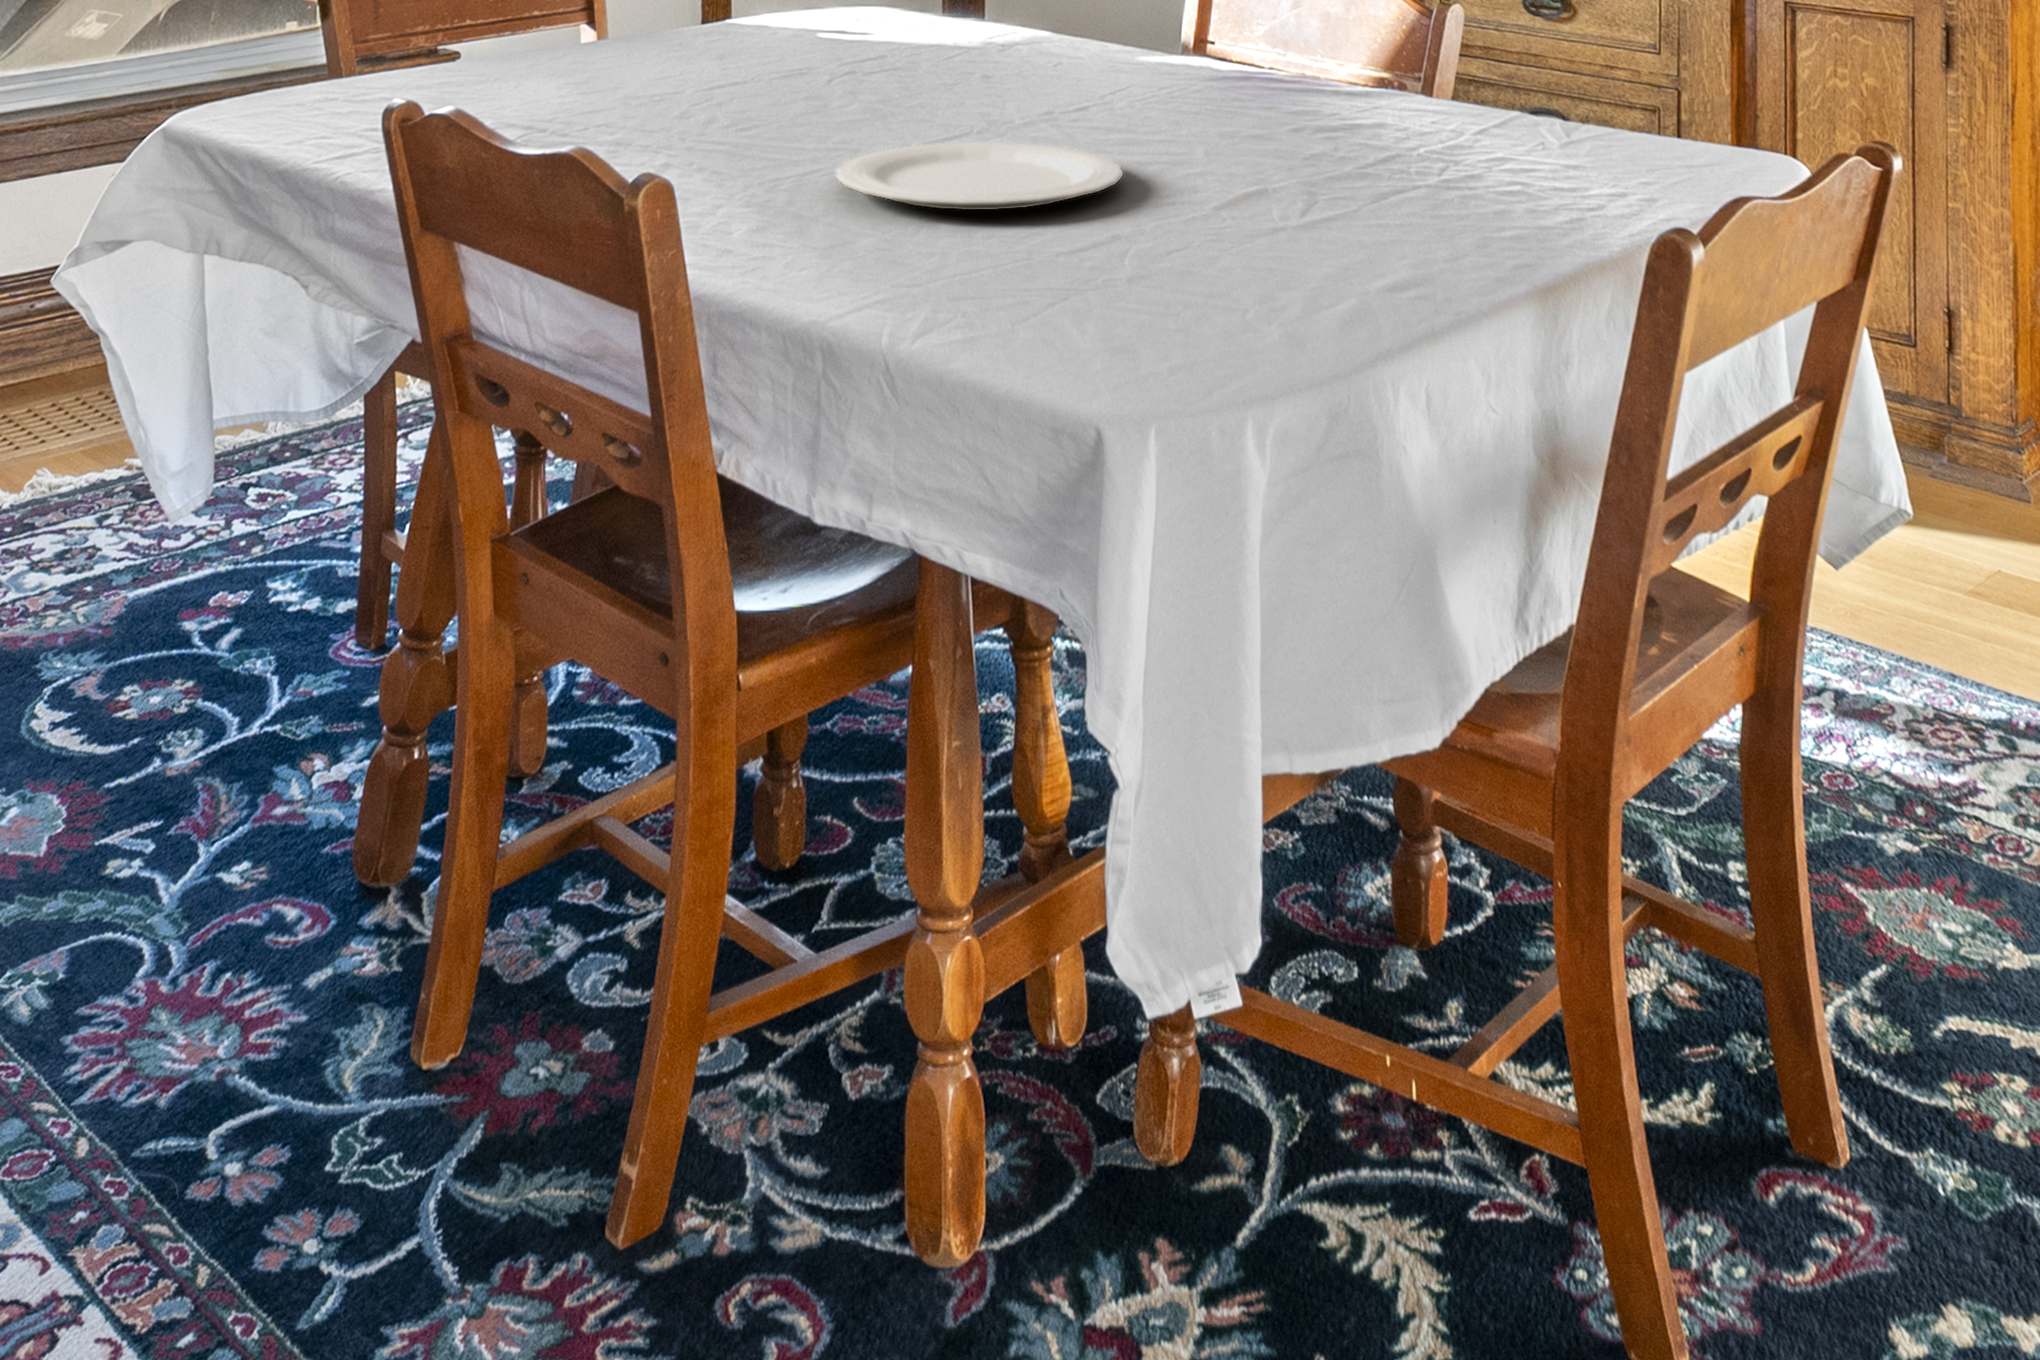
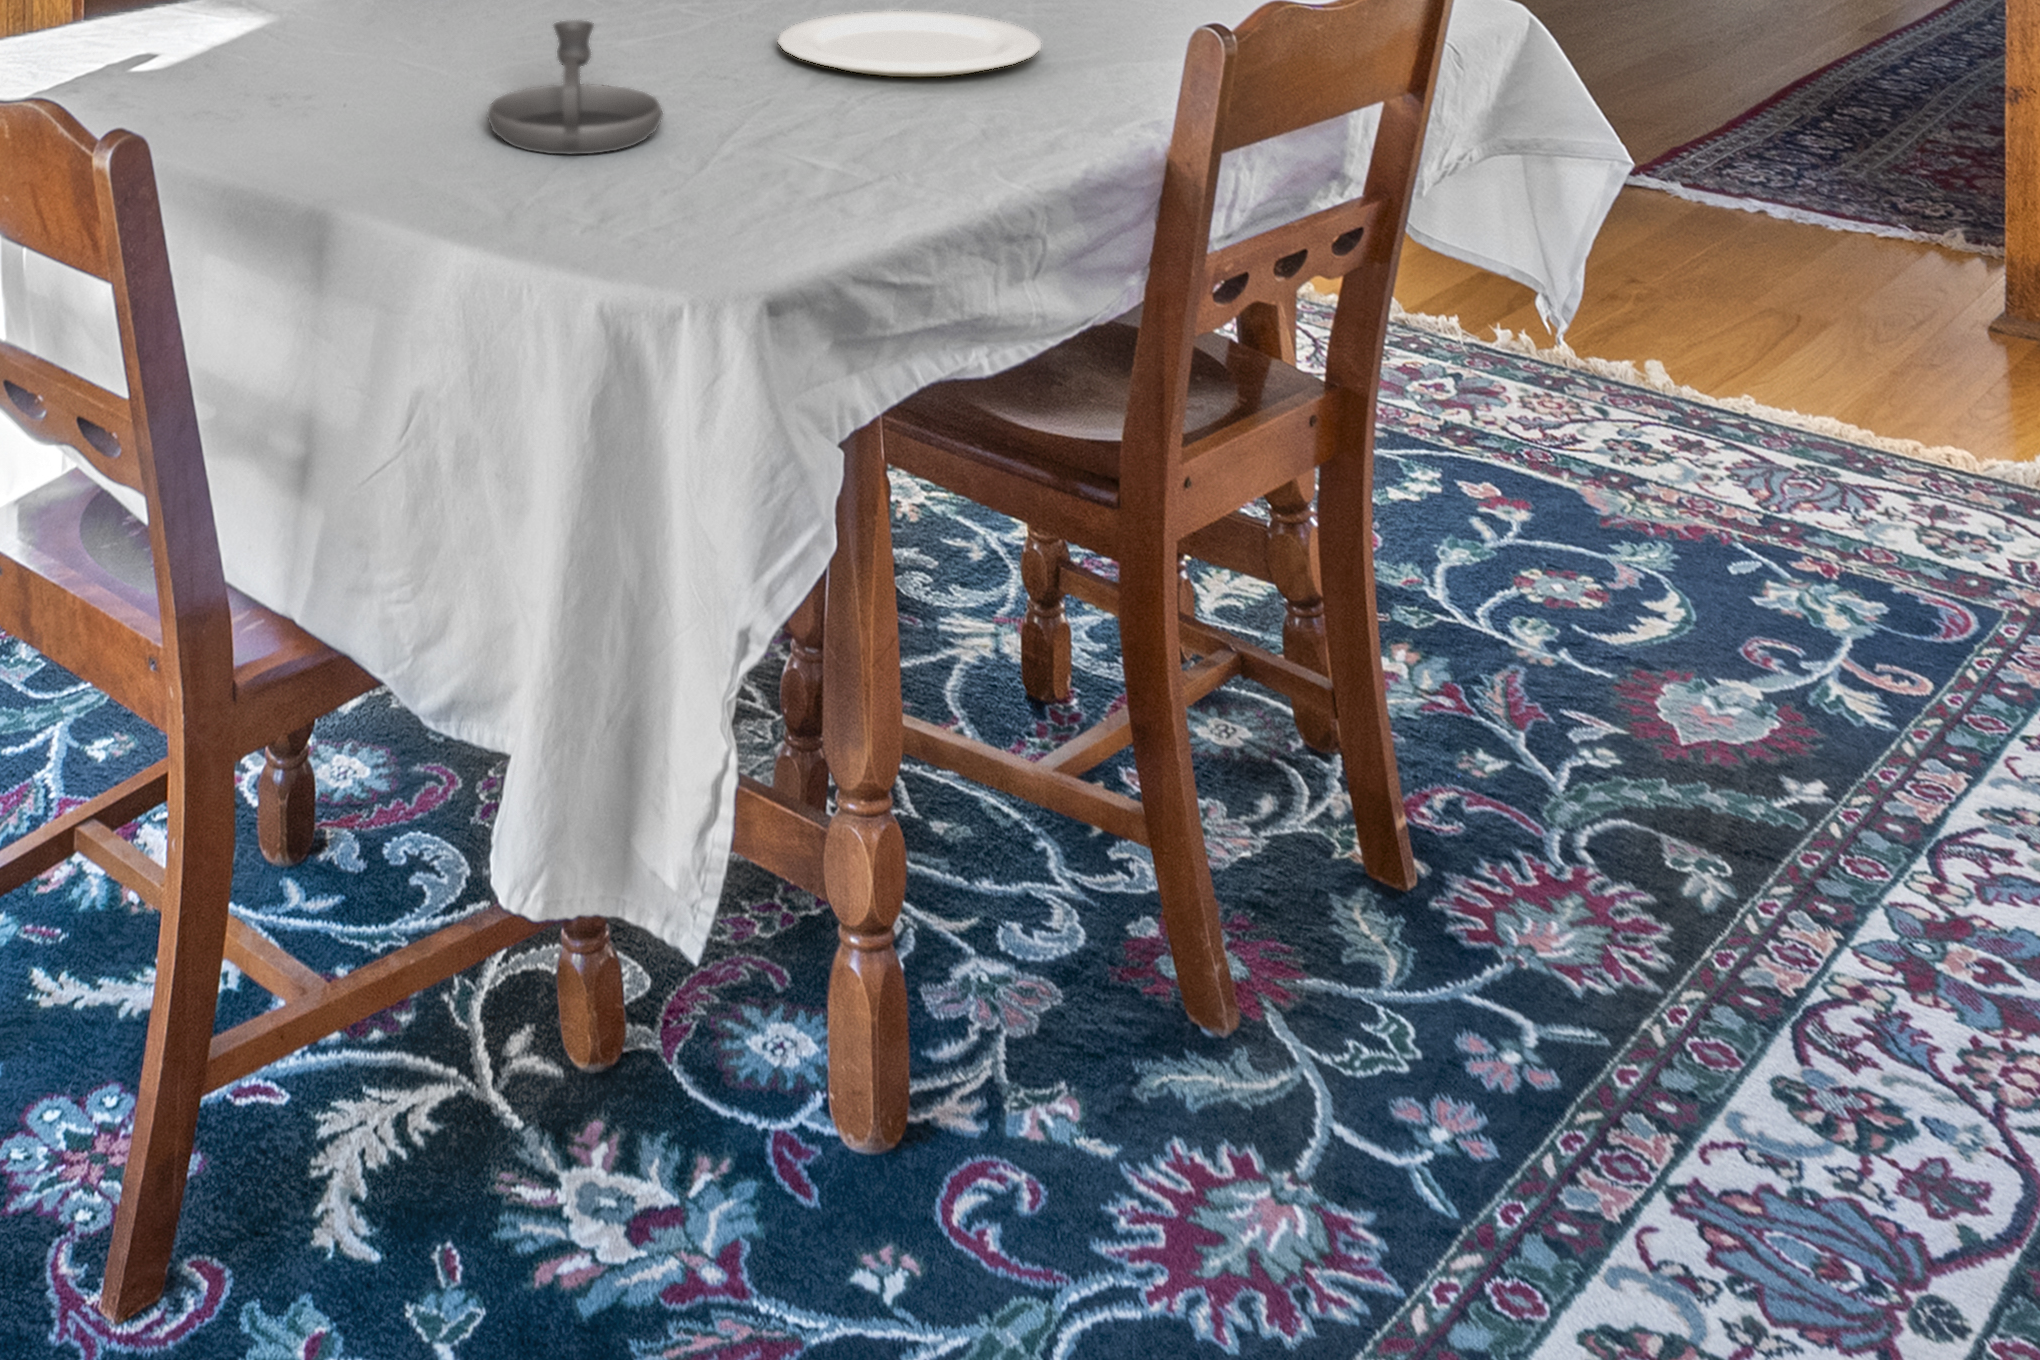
candlestick: none [616,18,787,124] -> present [487,20,663,154]

